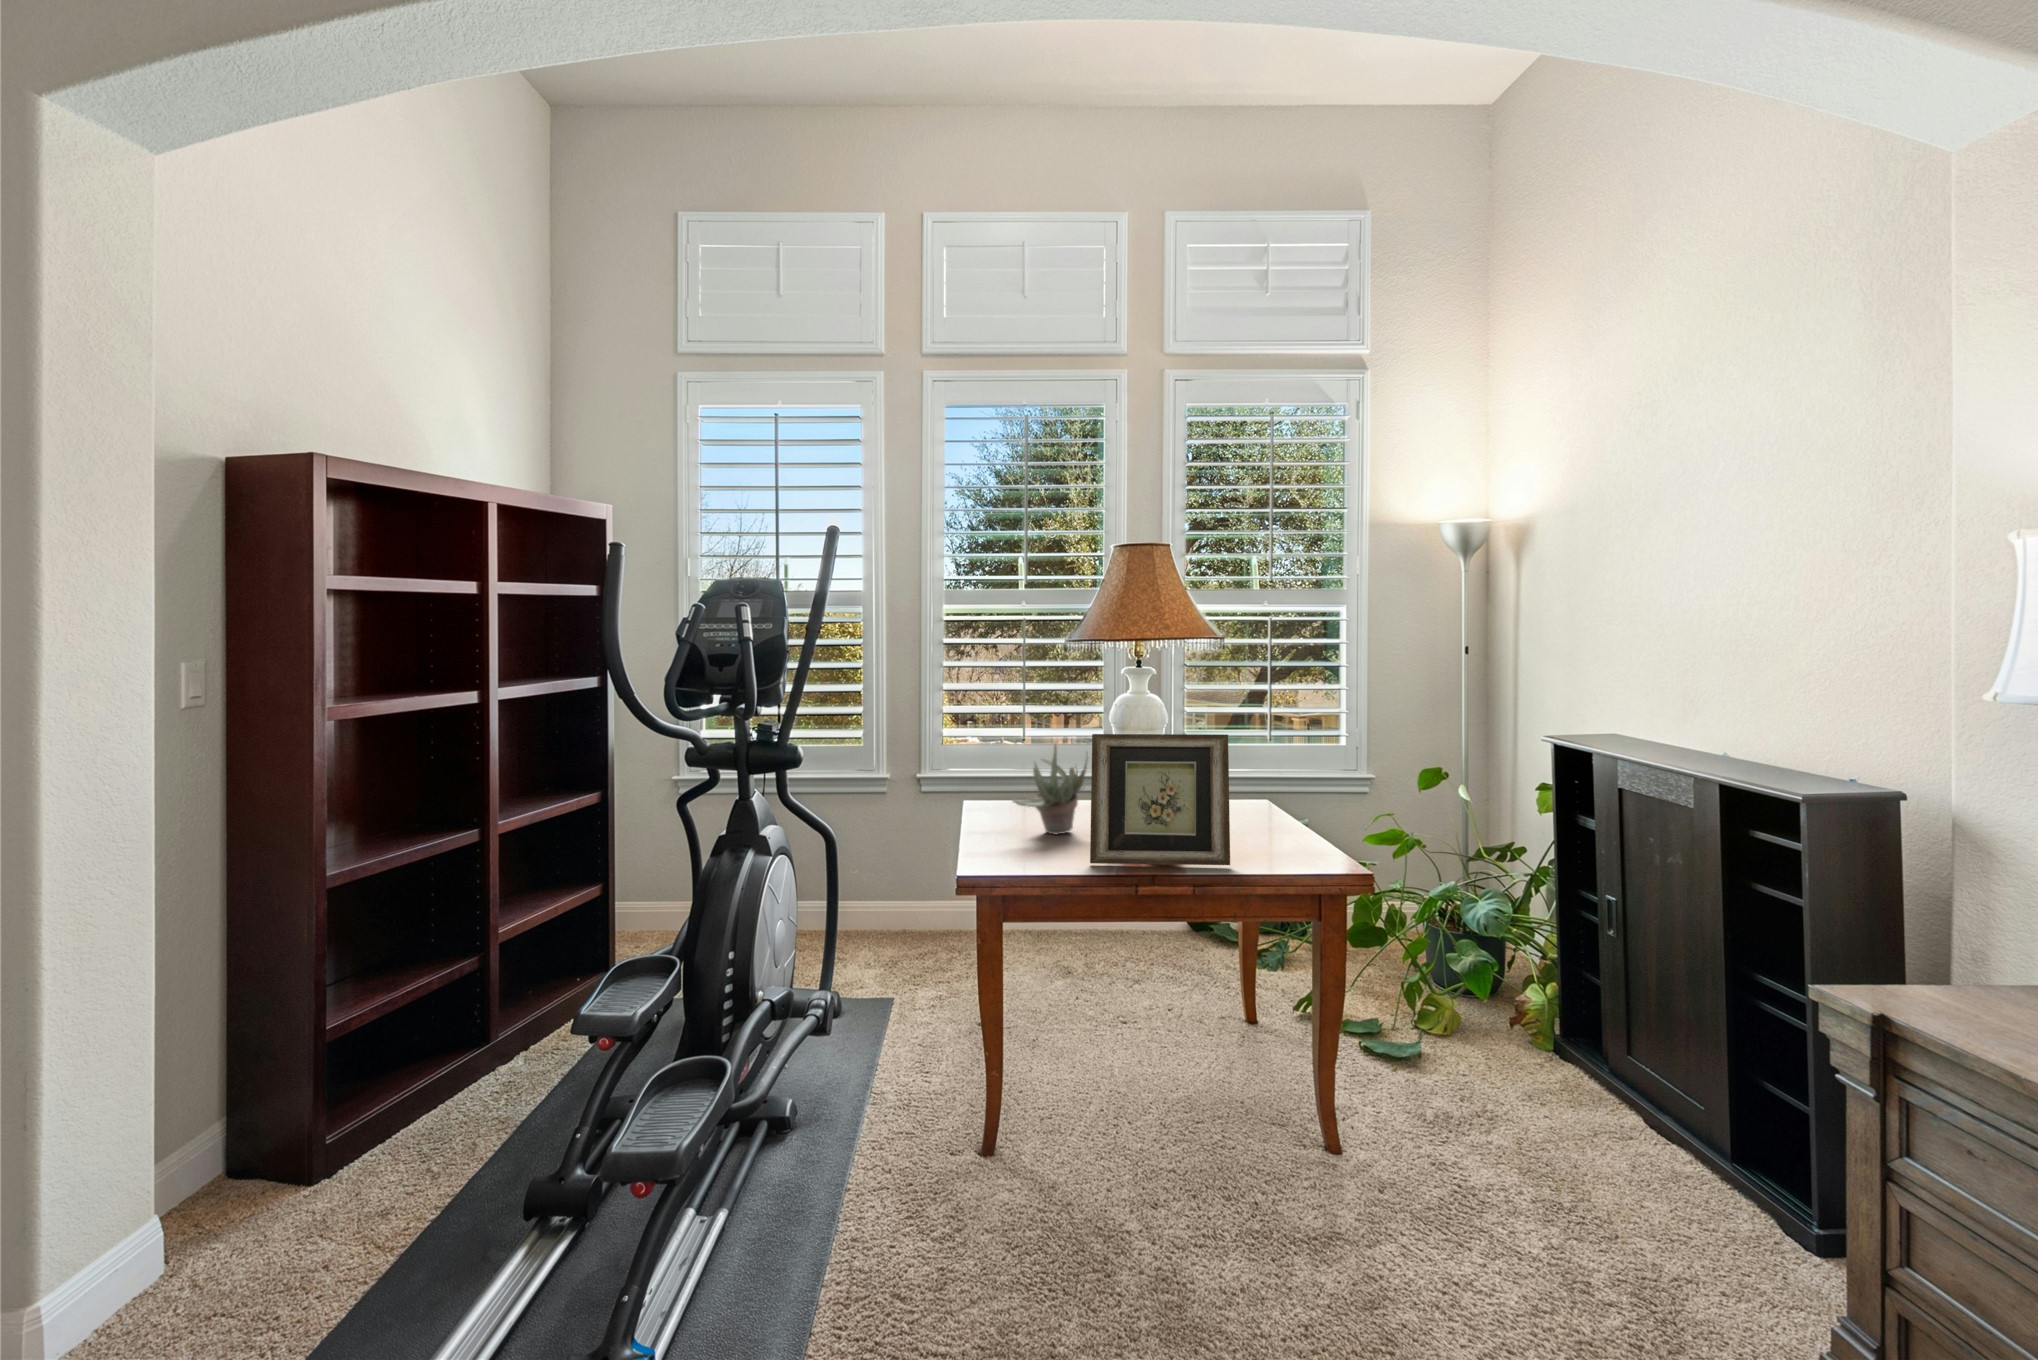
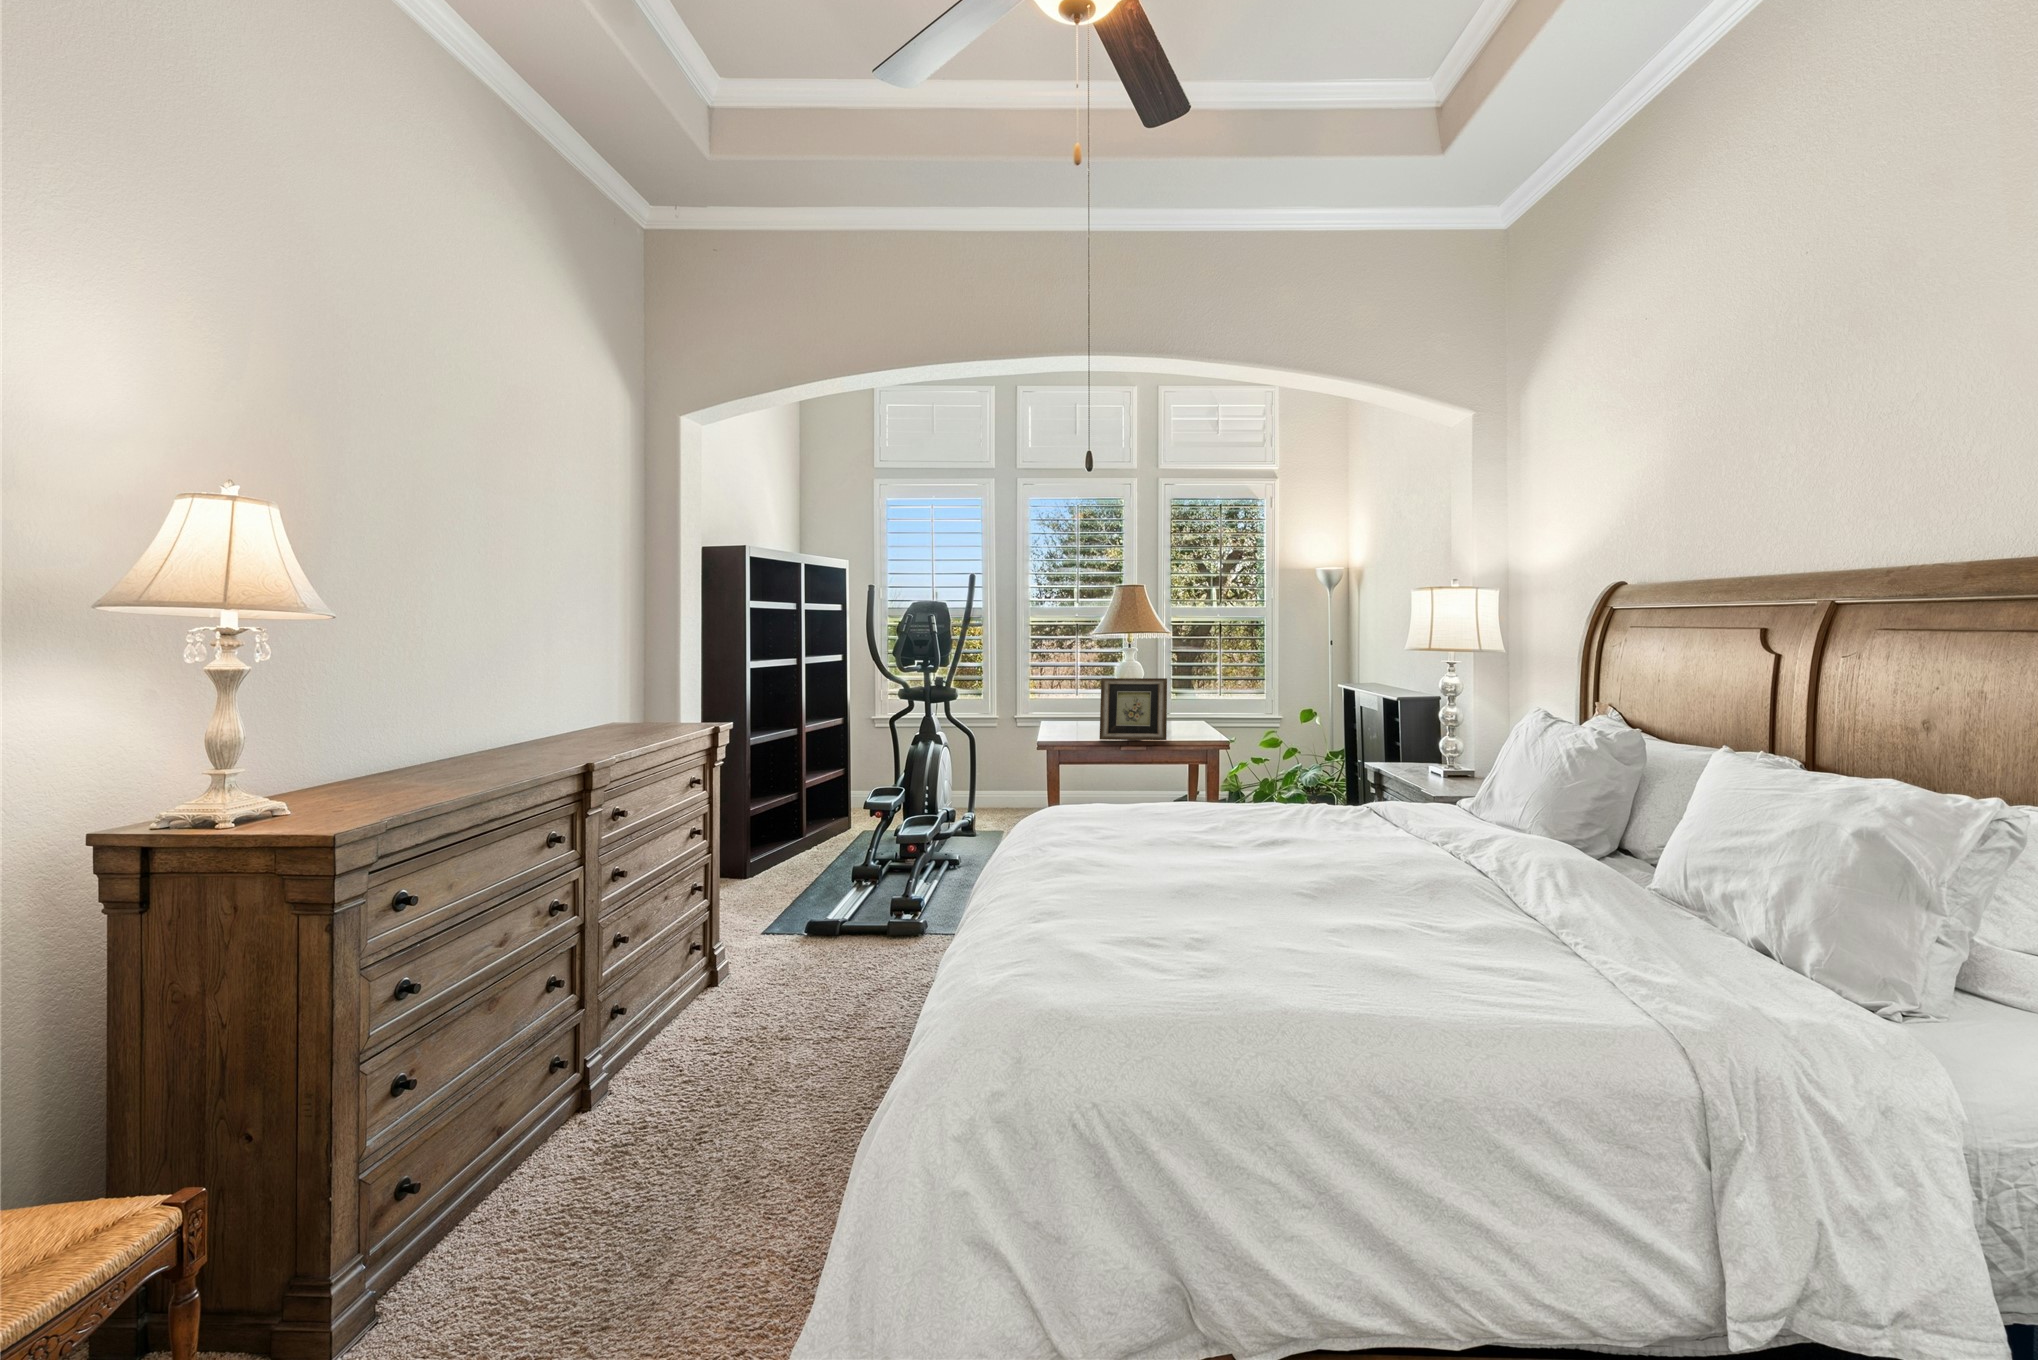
succulent plant: present [1012,744,1087,834] -> none [1063,685,1102,732]

